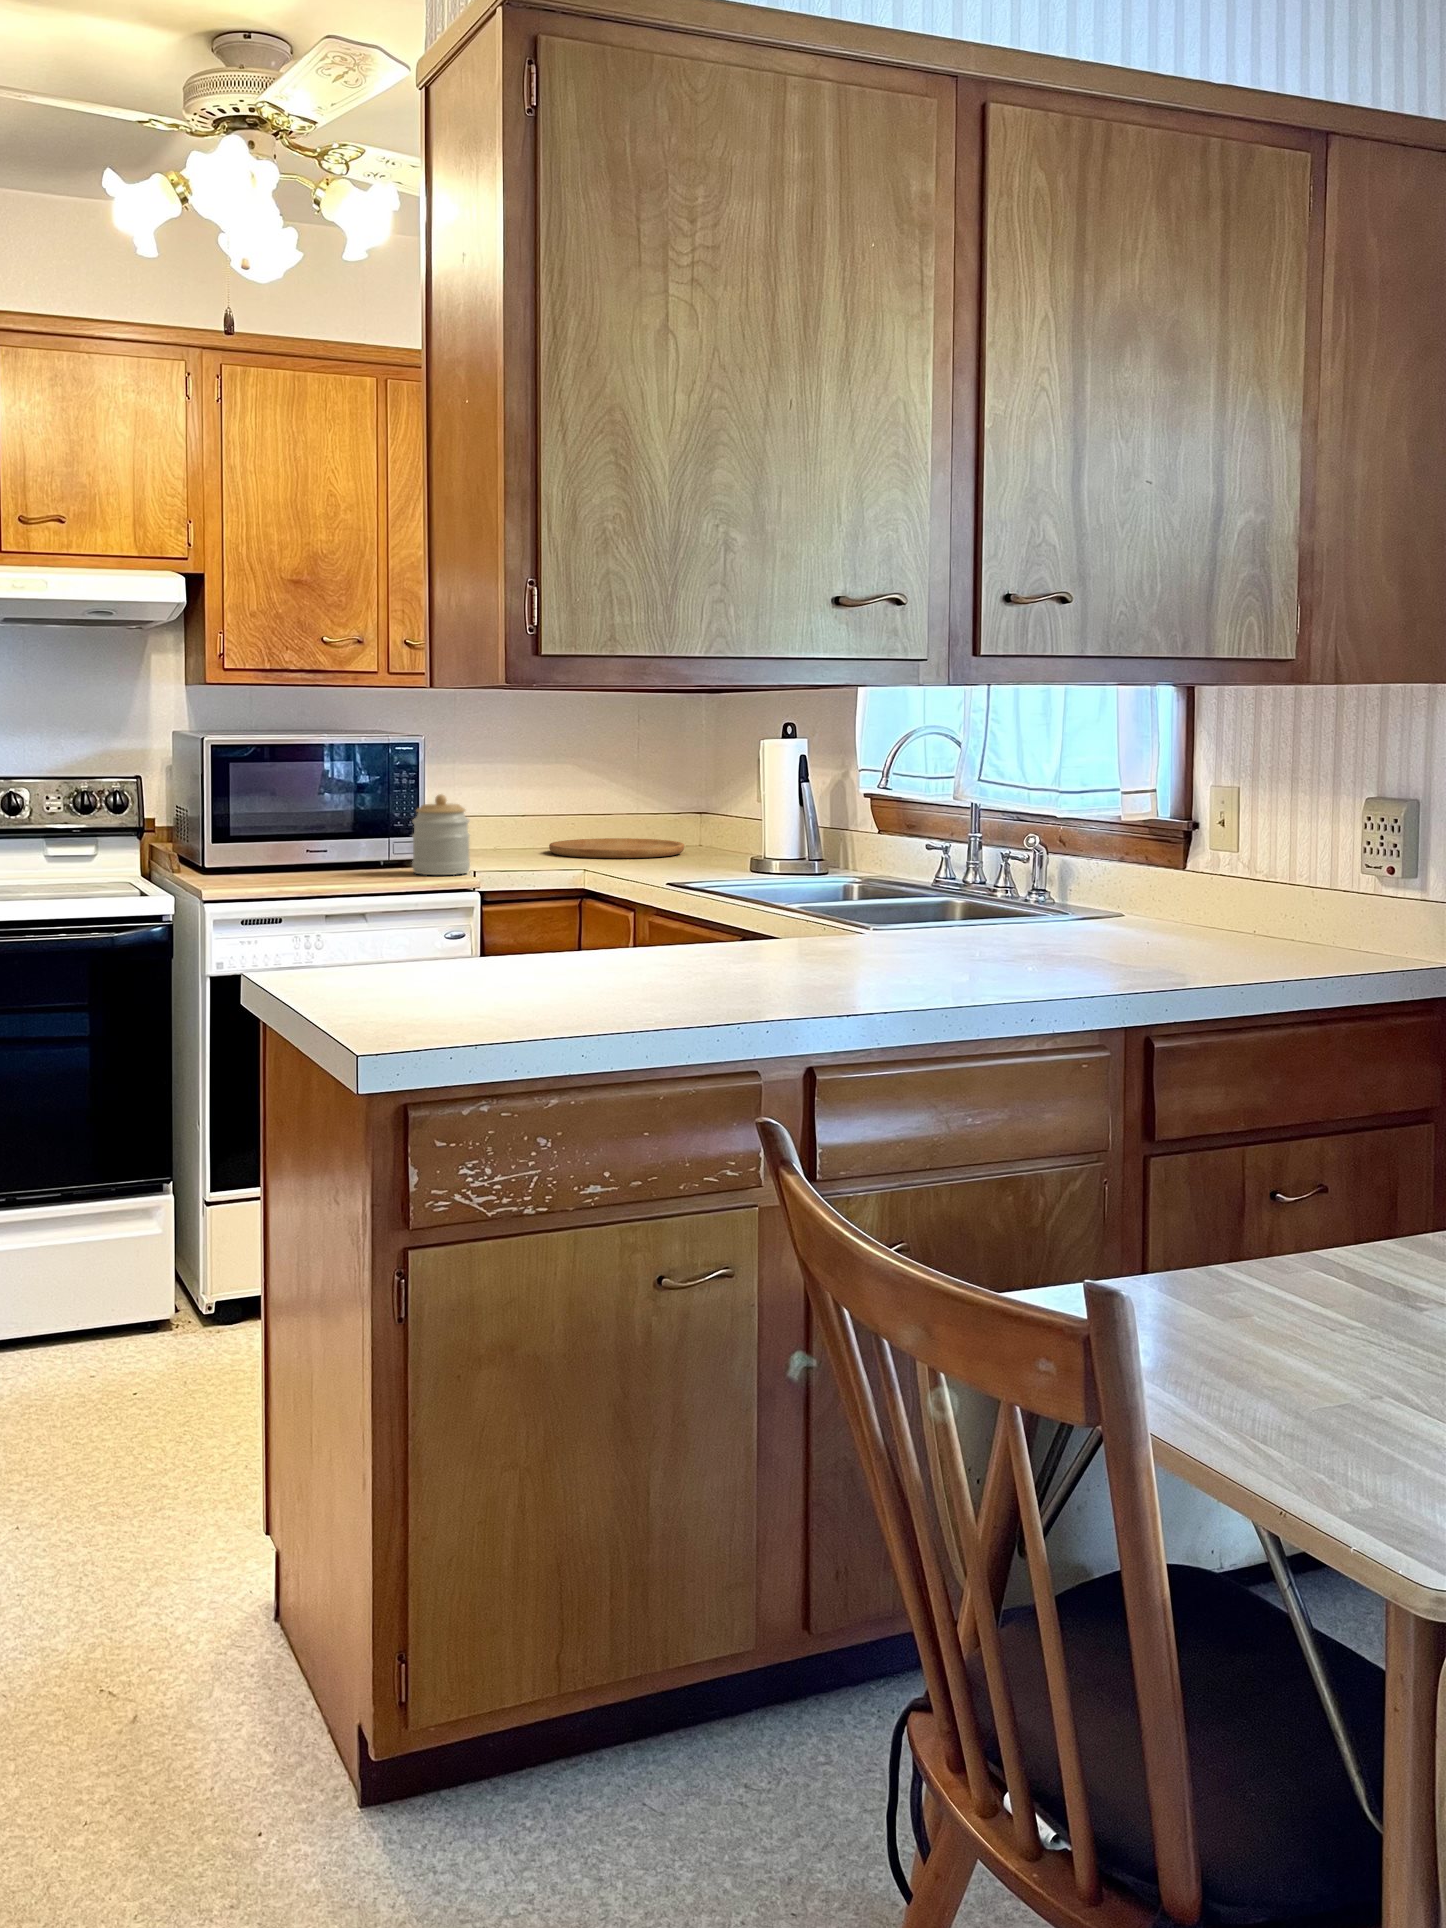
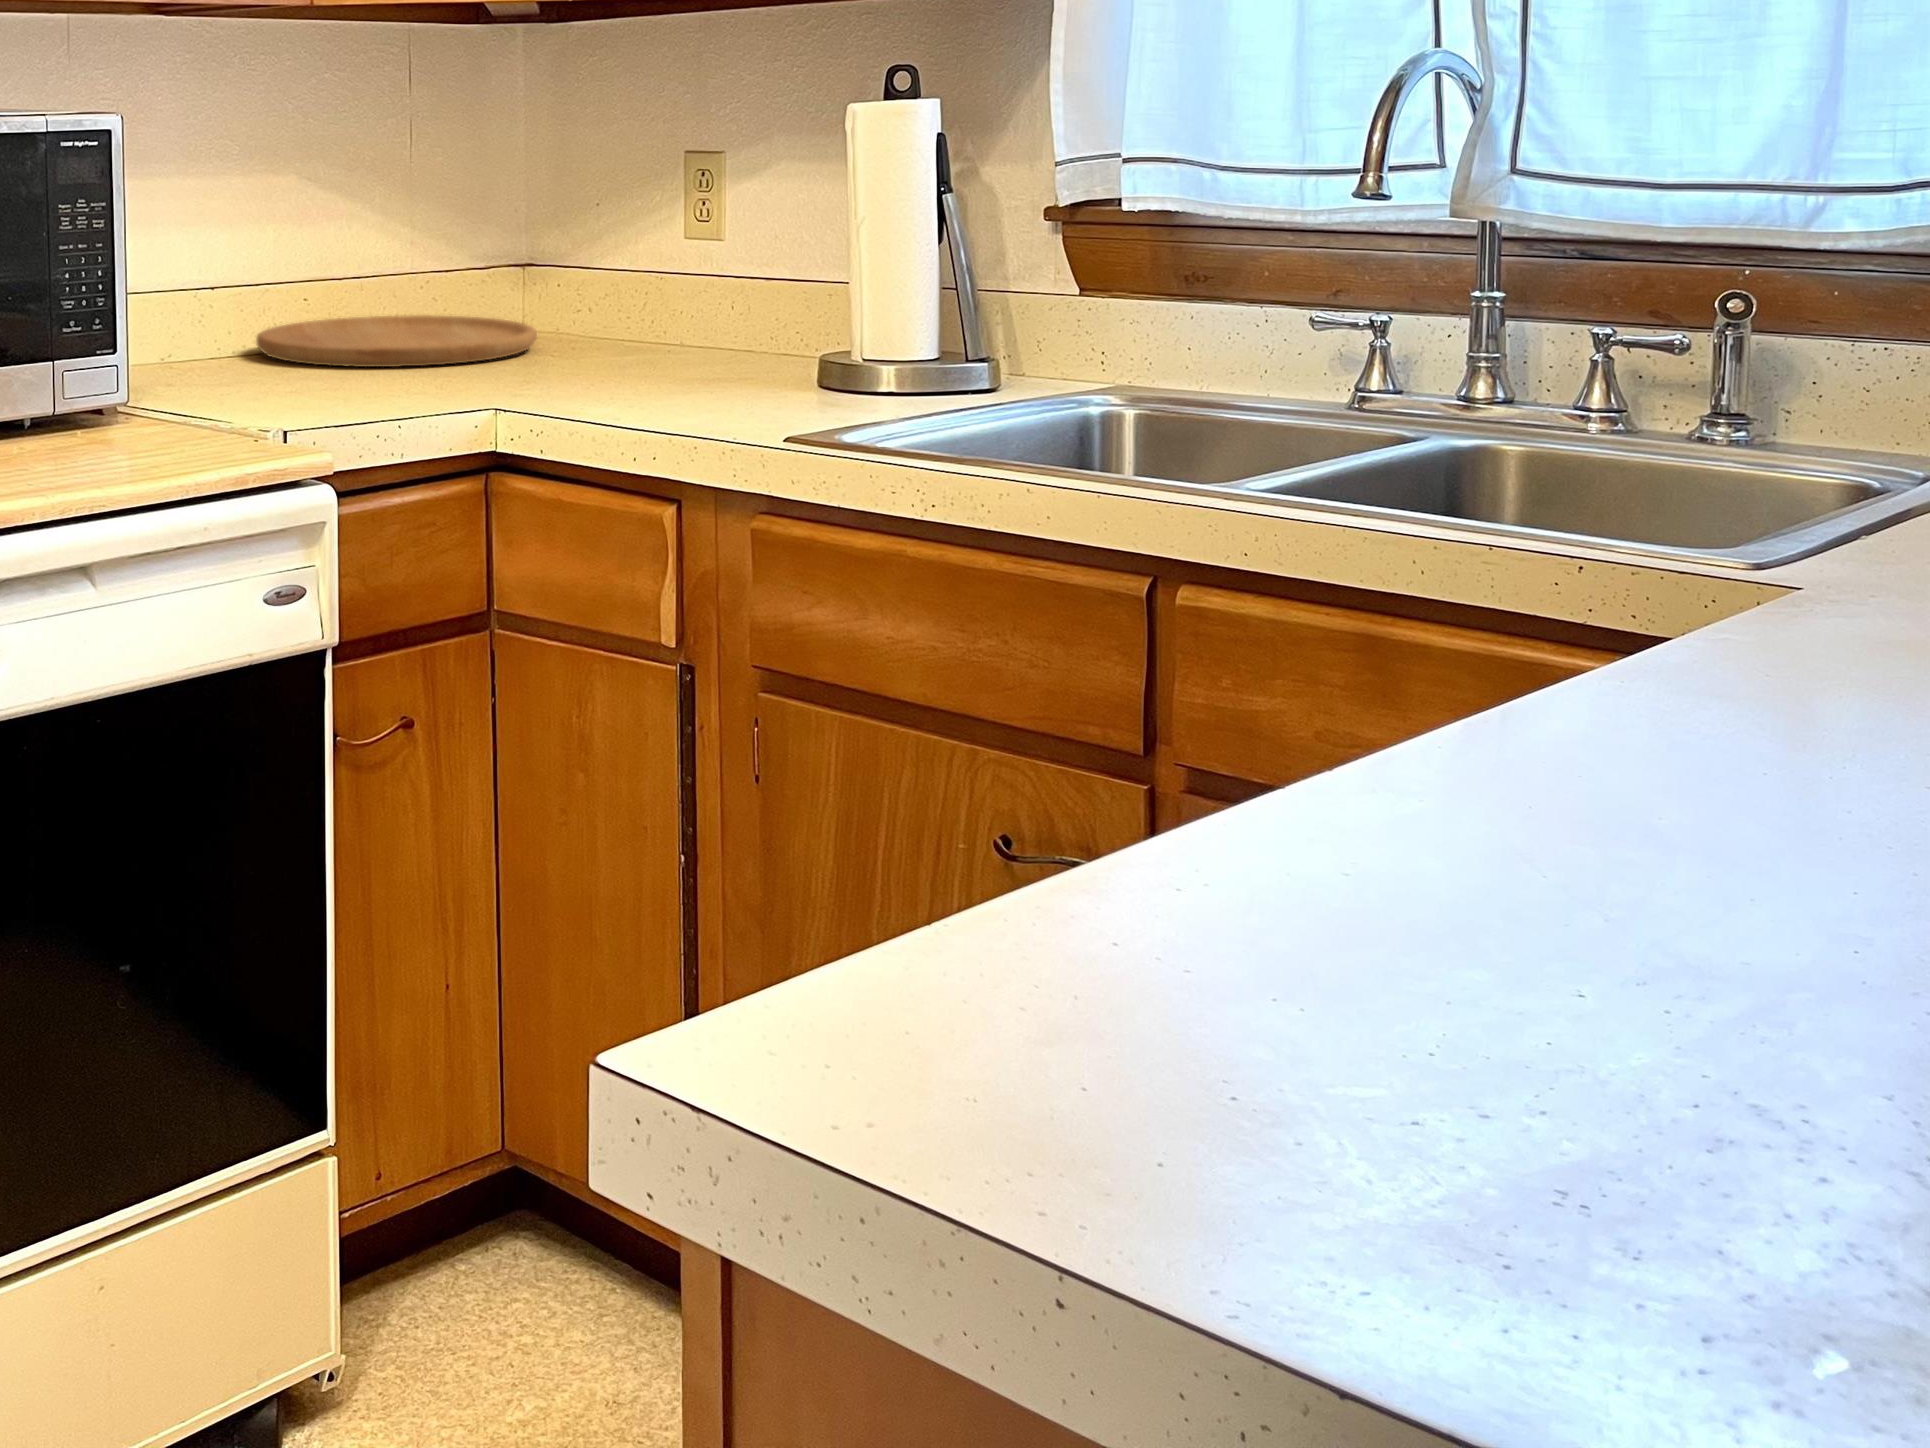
jar: present [413,794,470,875] -> none [109,251,250,445]

